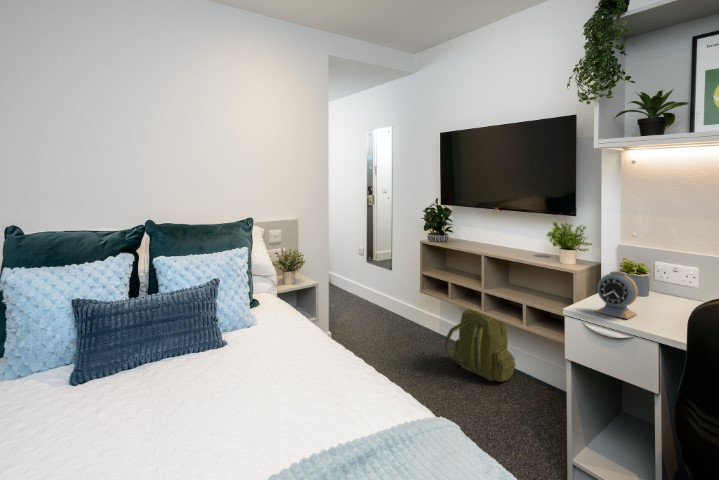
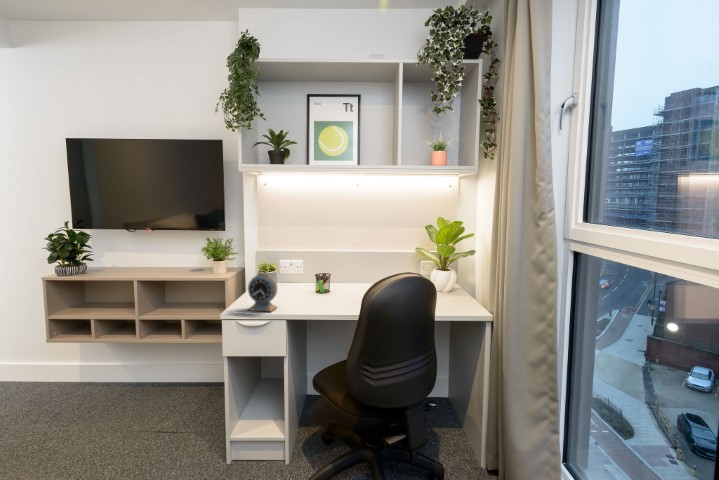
backpack: present [445,309,515,381] -> none [88,329,174,410]

